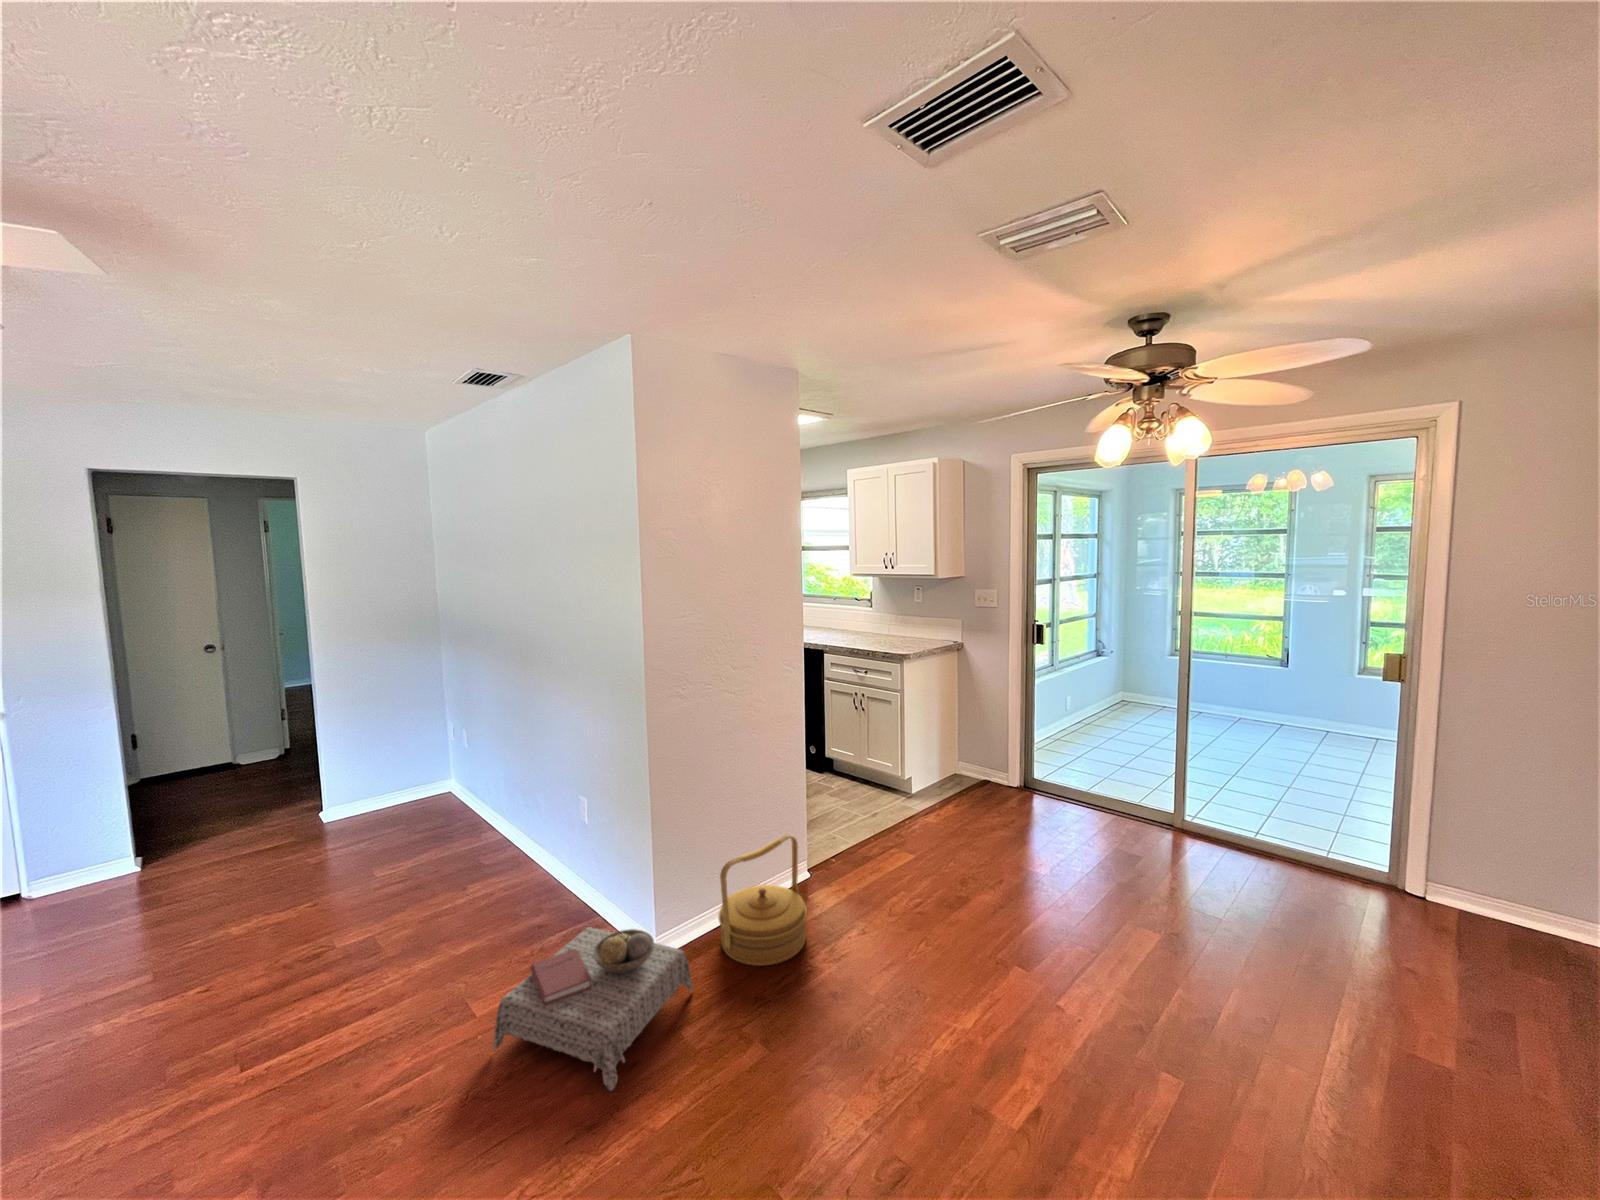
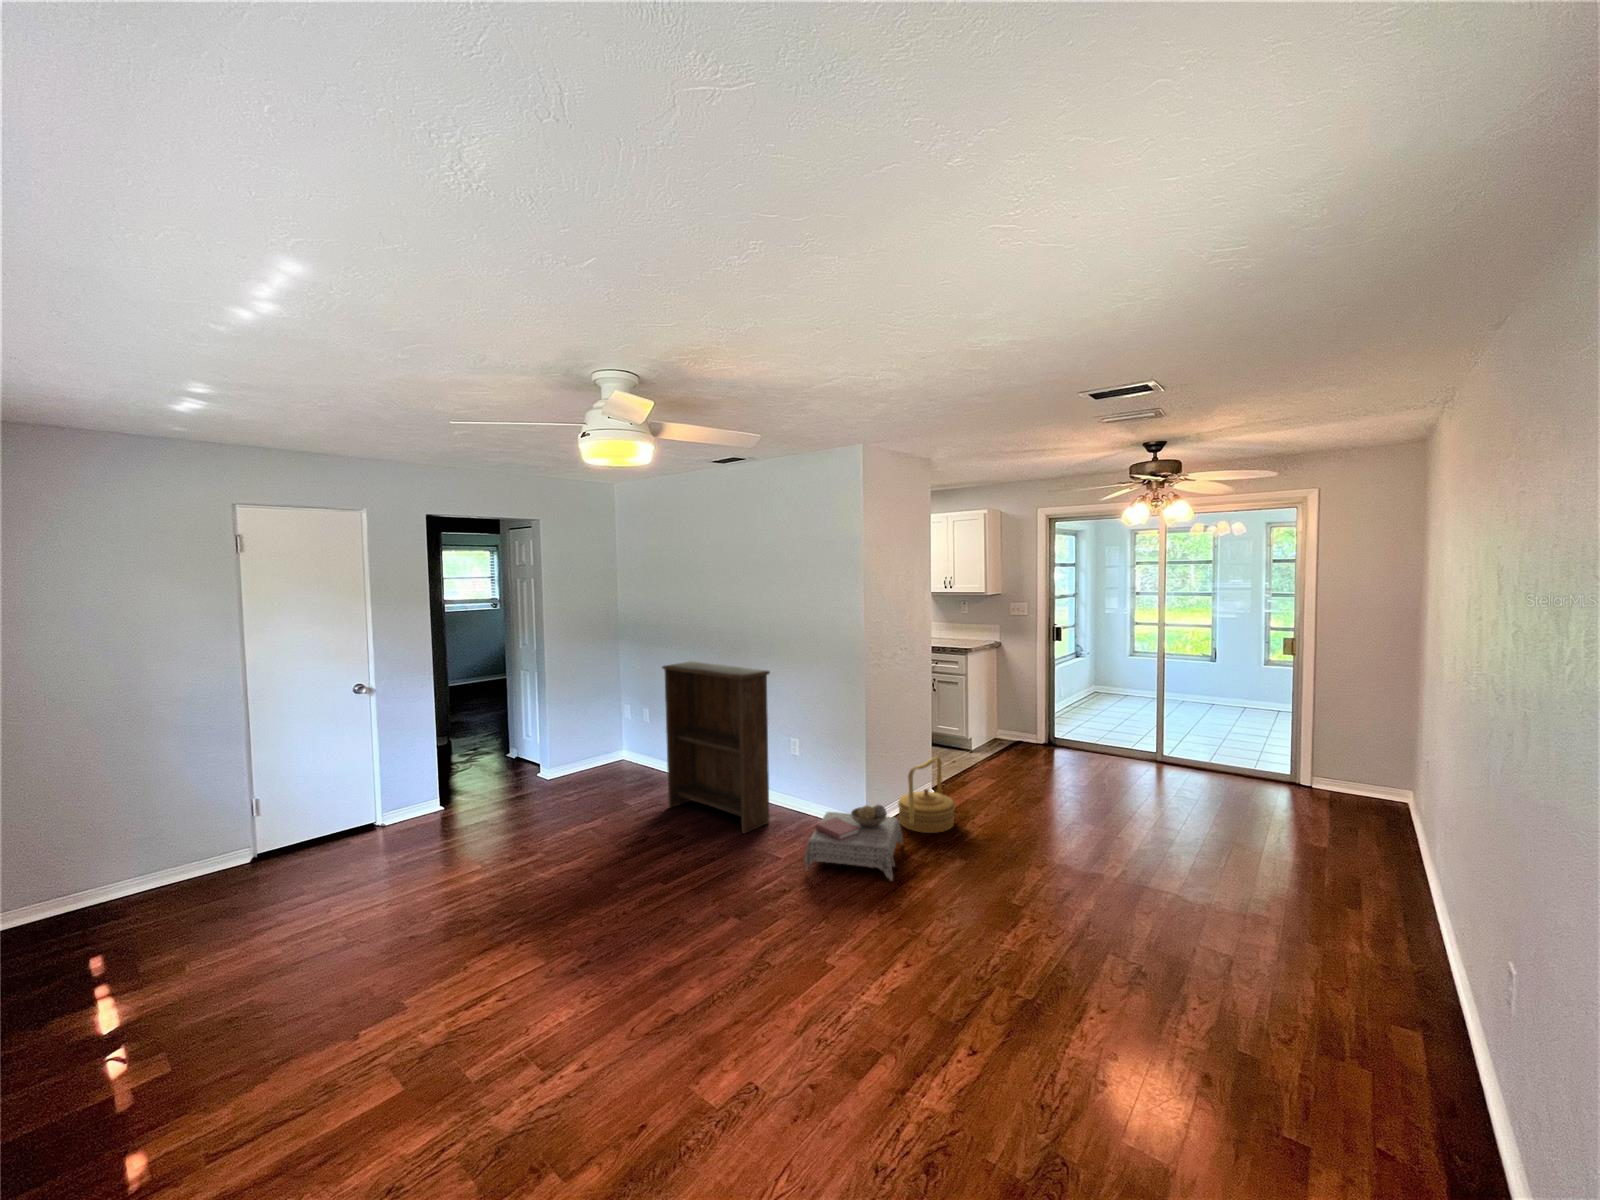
bookshelf: none [410,676,536,947] -> present [662,662,770,833]

